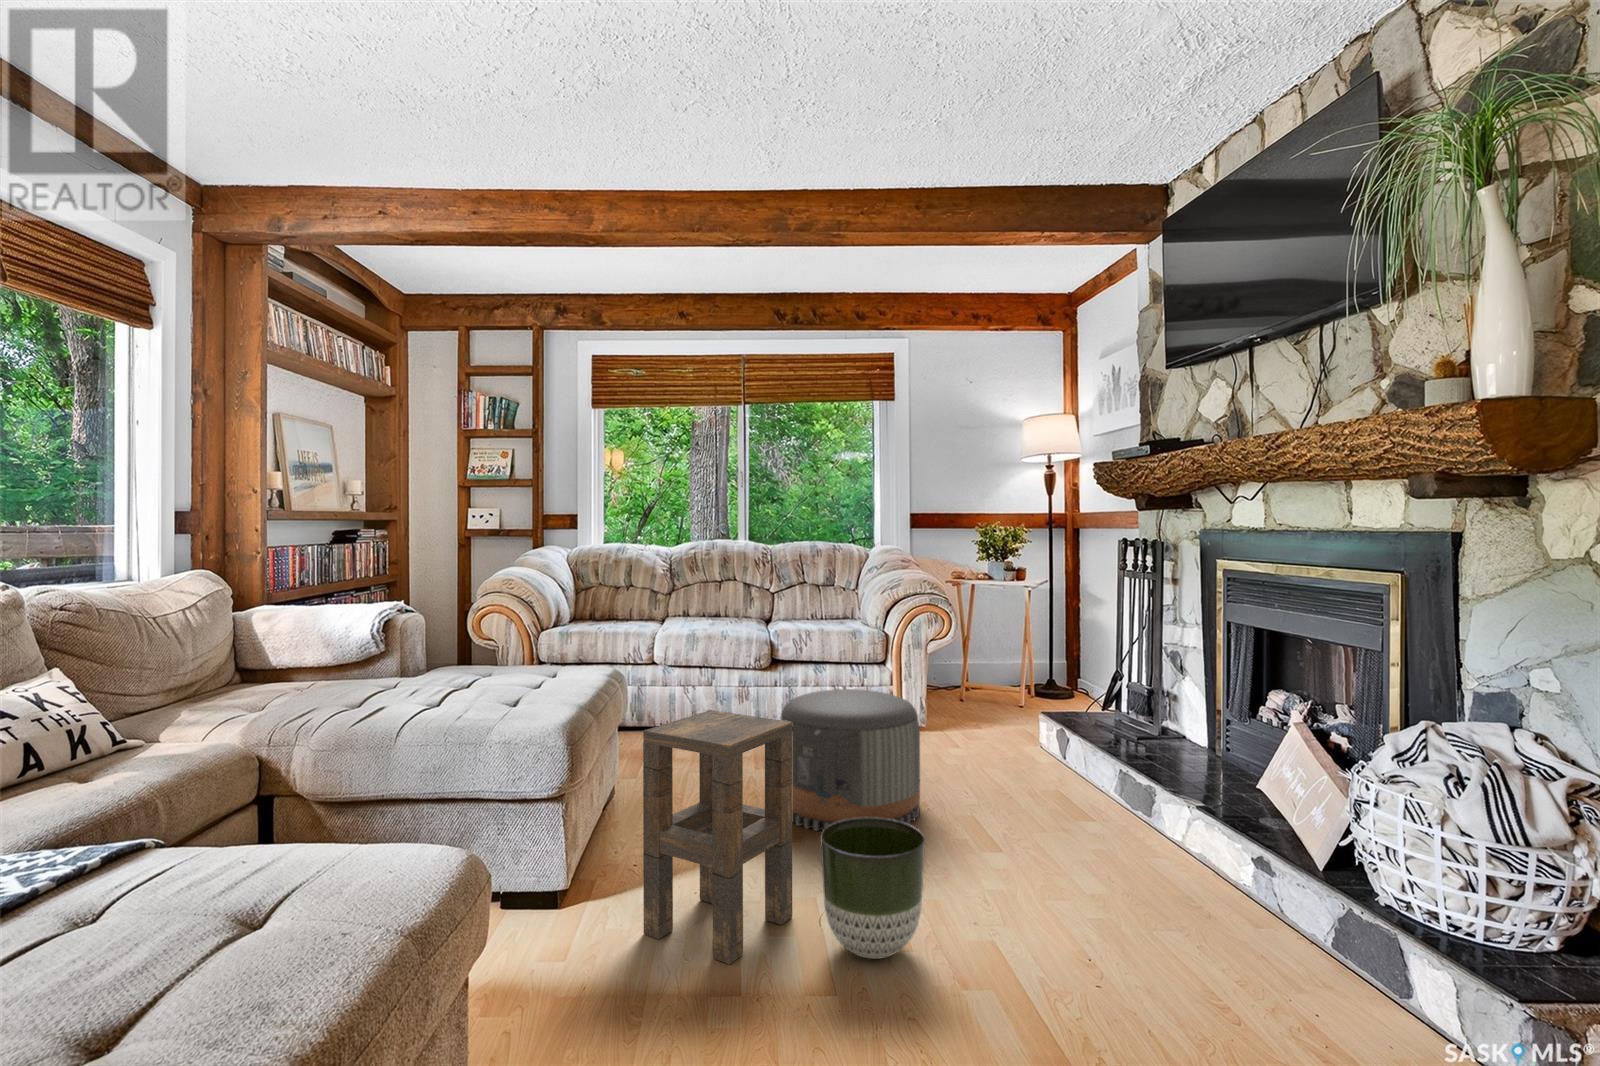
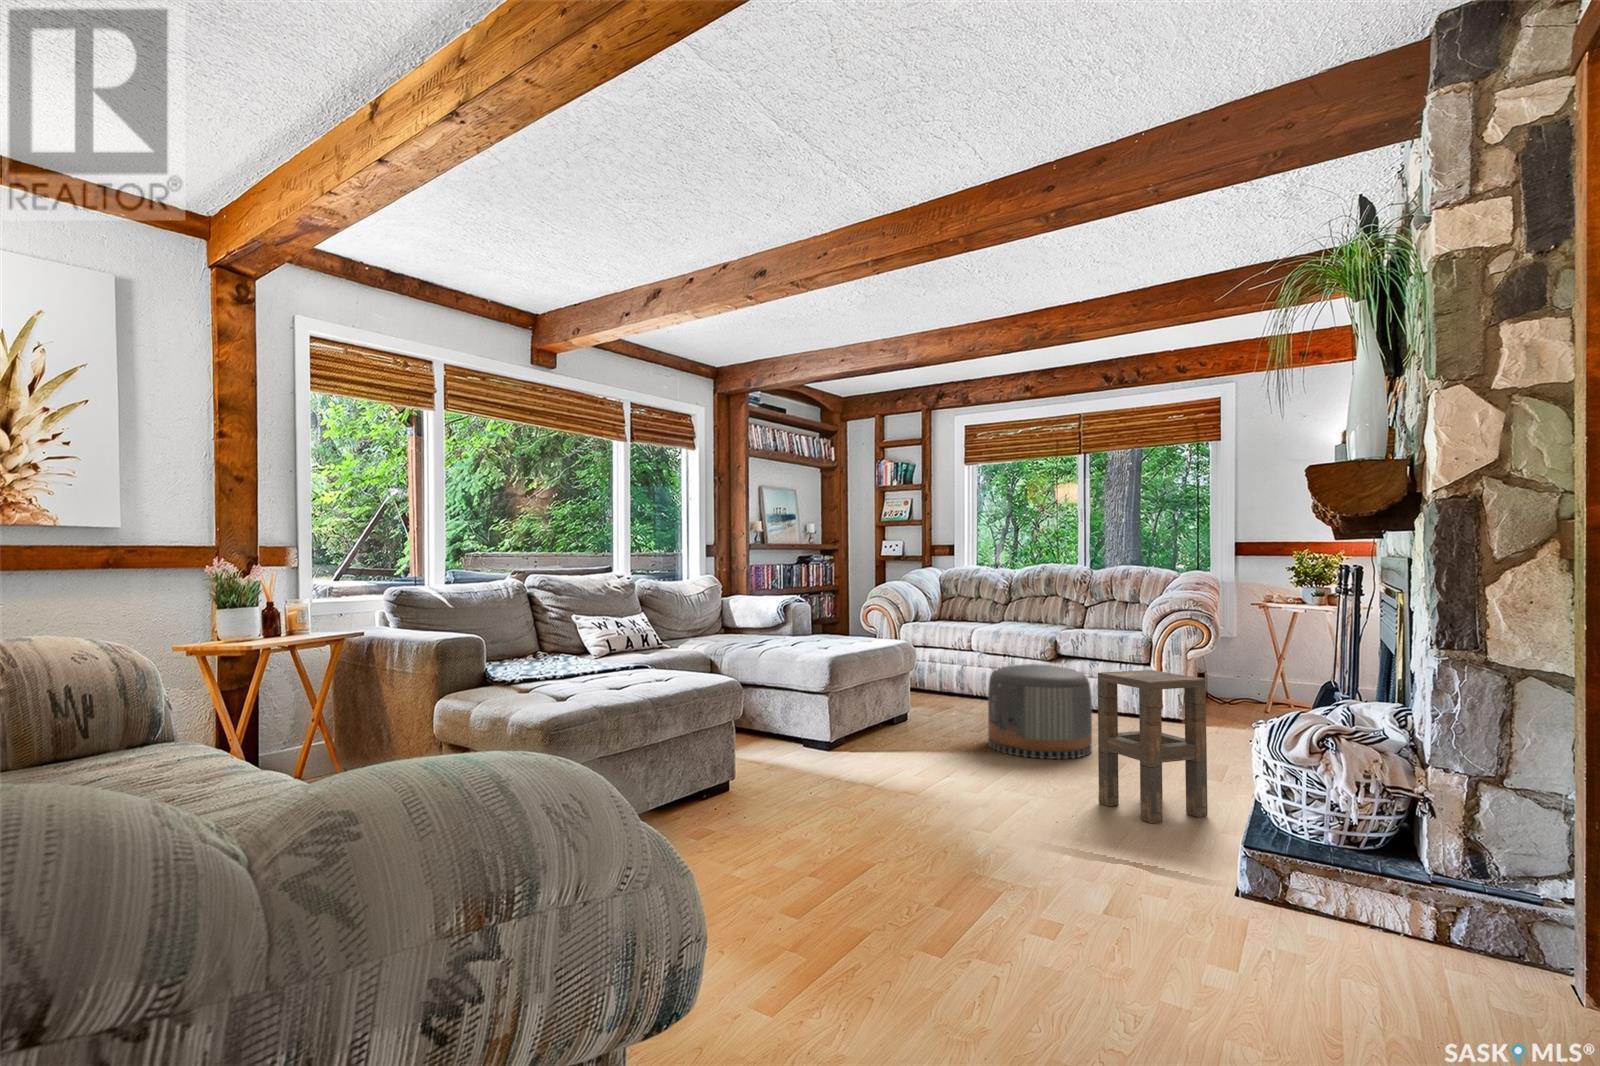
side table: present [643,710,792,964] -> present [1098,670,1208,824]
planter: present [821,818,925,959] -> none [919,716,980,790]

